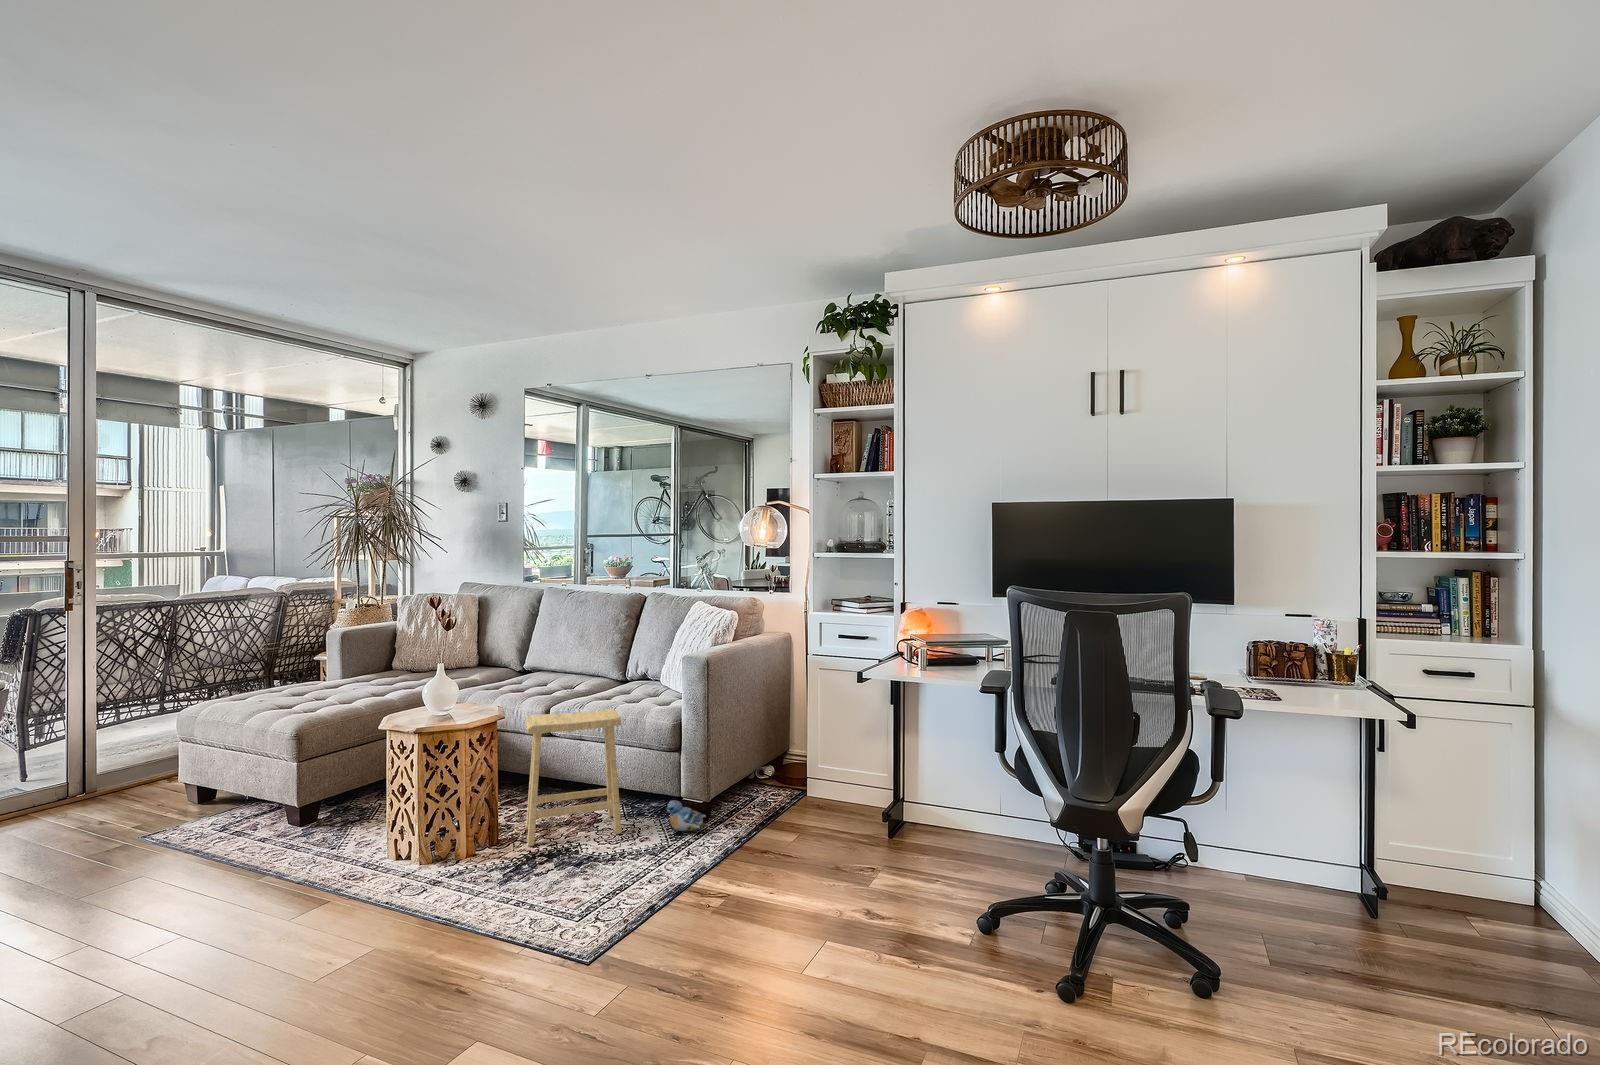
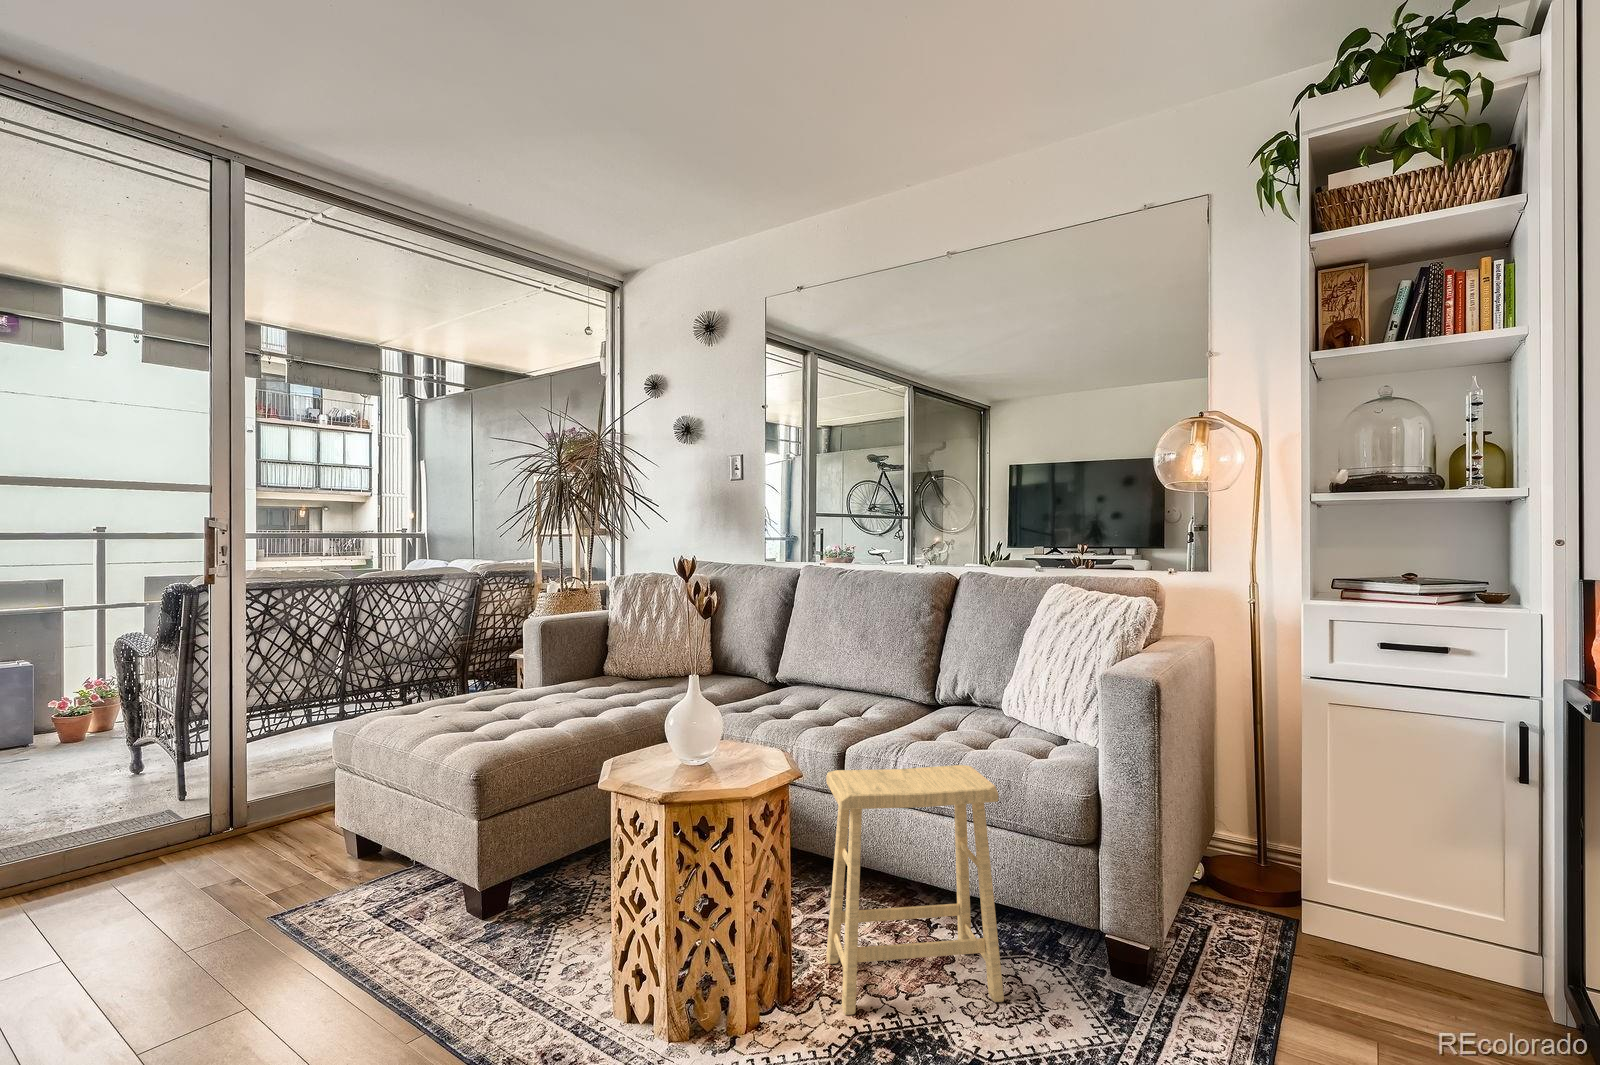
plush toy: present [666,800,708,832] -> none [1084,948,1172,1015]

